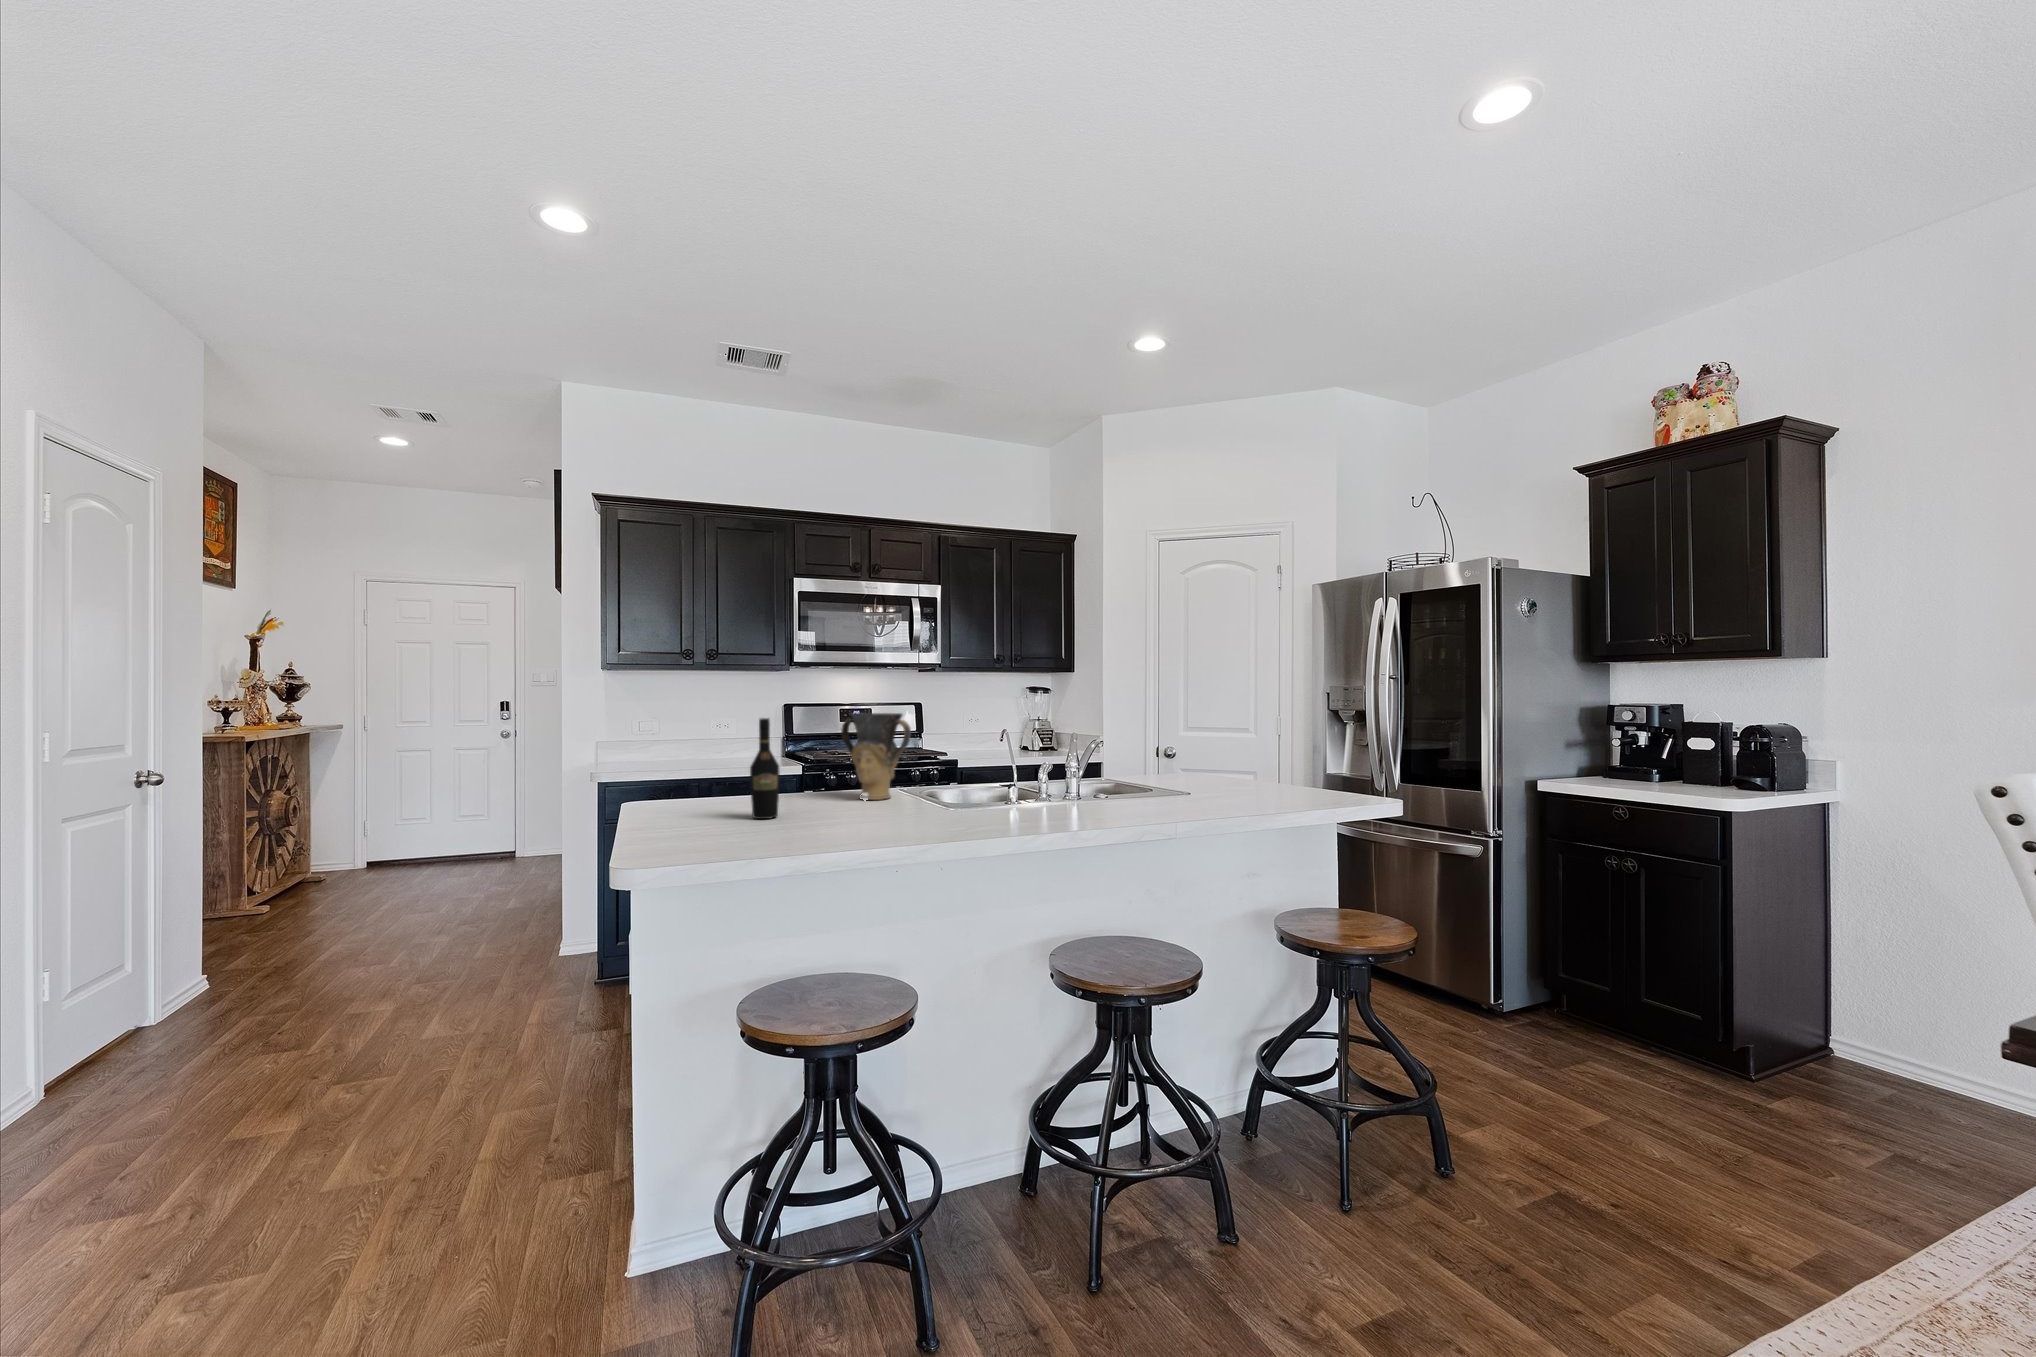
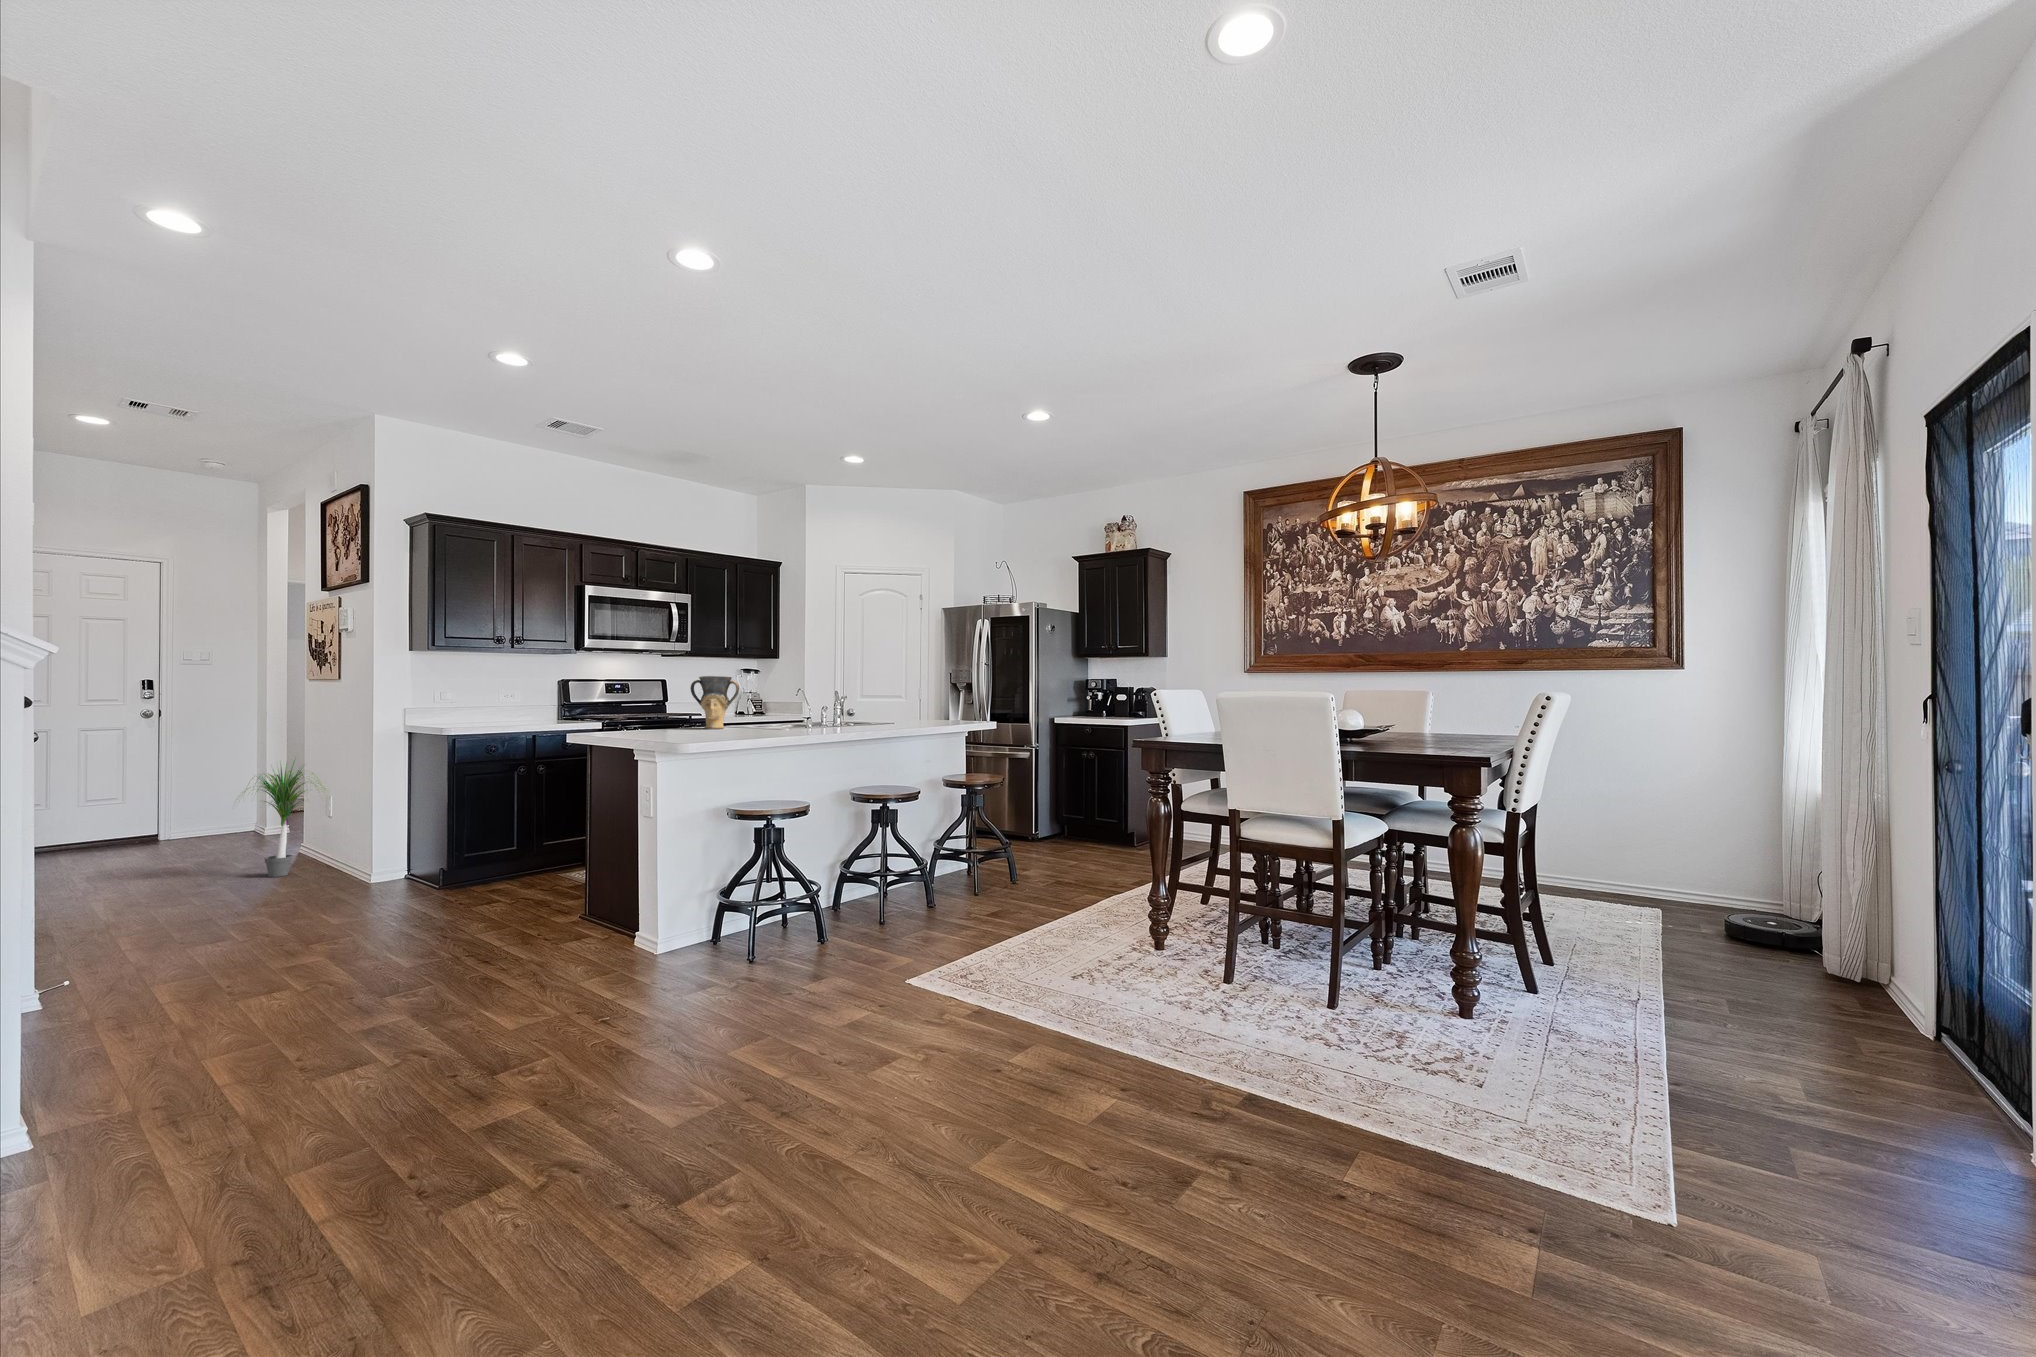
wine bottle: present [750,718,780,819] -> none [666,676,684,734]
potted plant: none [440,794,548,937] -> present [244,760,326,877]

